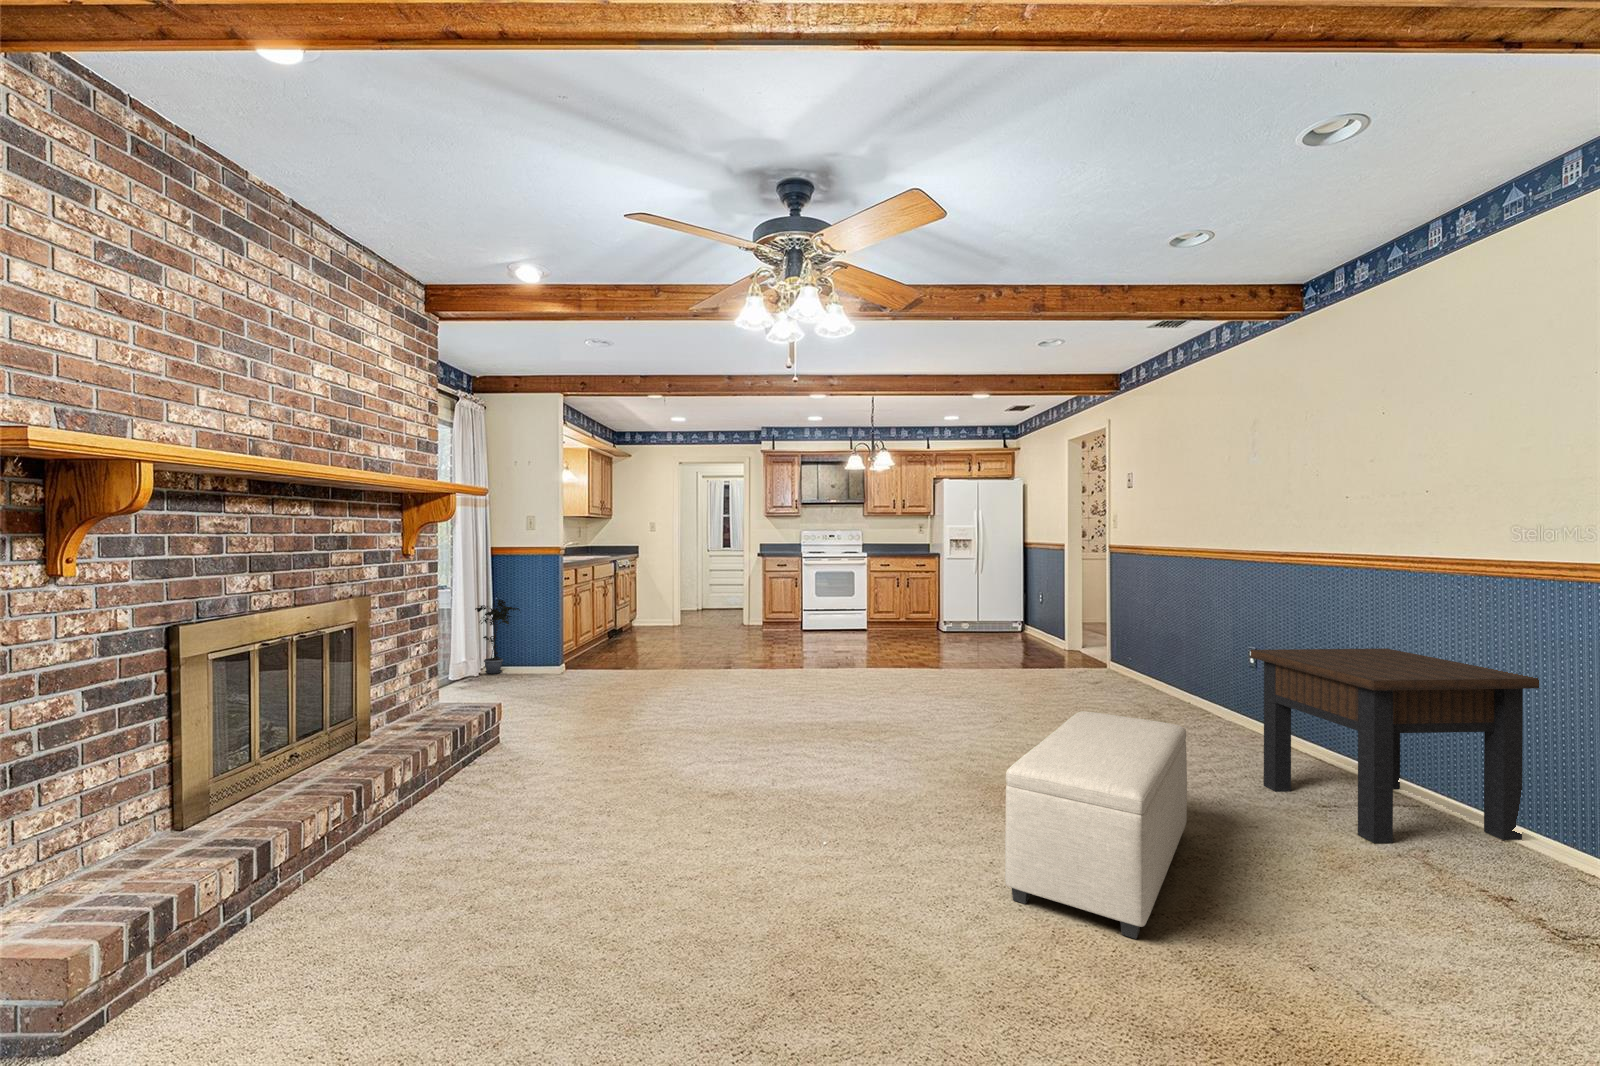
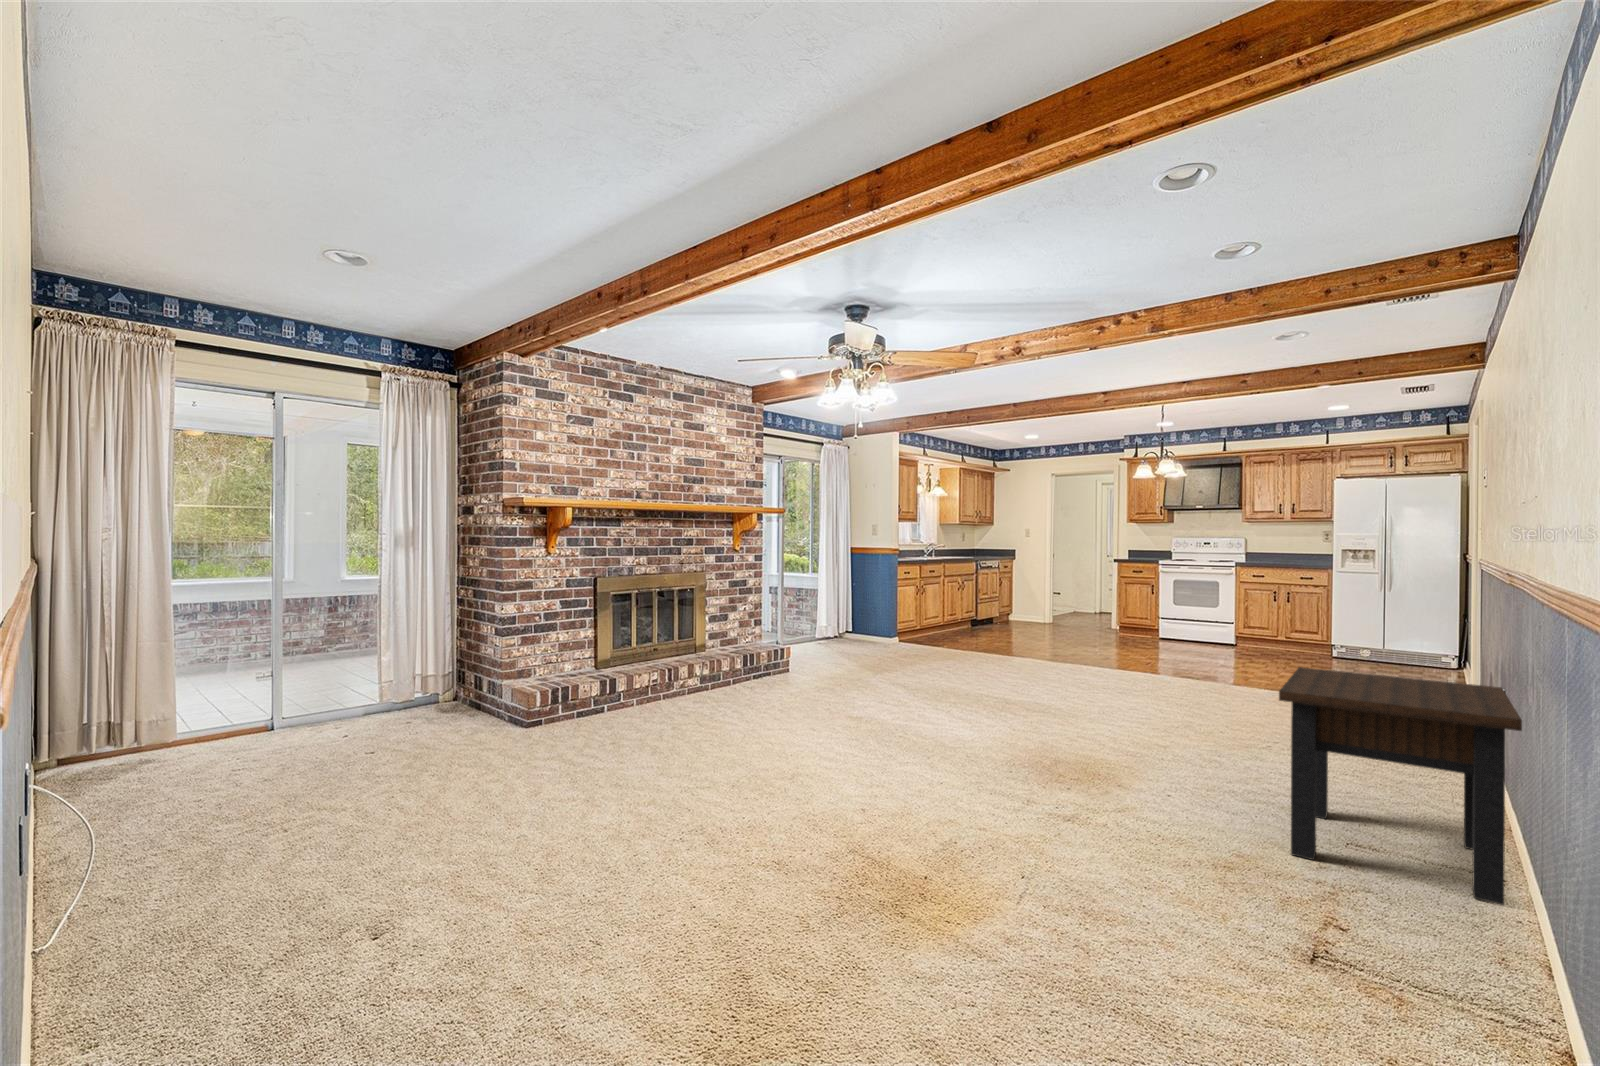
potted plant: present [475,597,520,674] -> none [828,585,855,641]
ottoman: present [1005,711,1187,939] -> none [898,691,1116,817]

